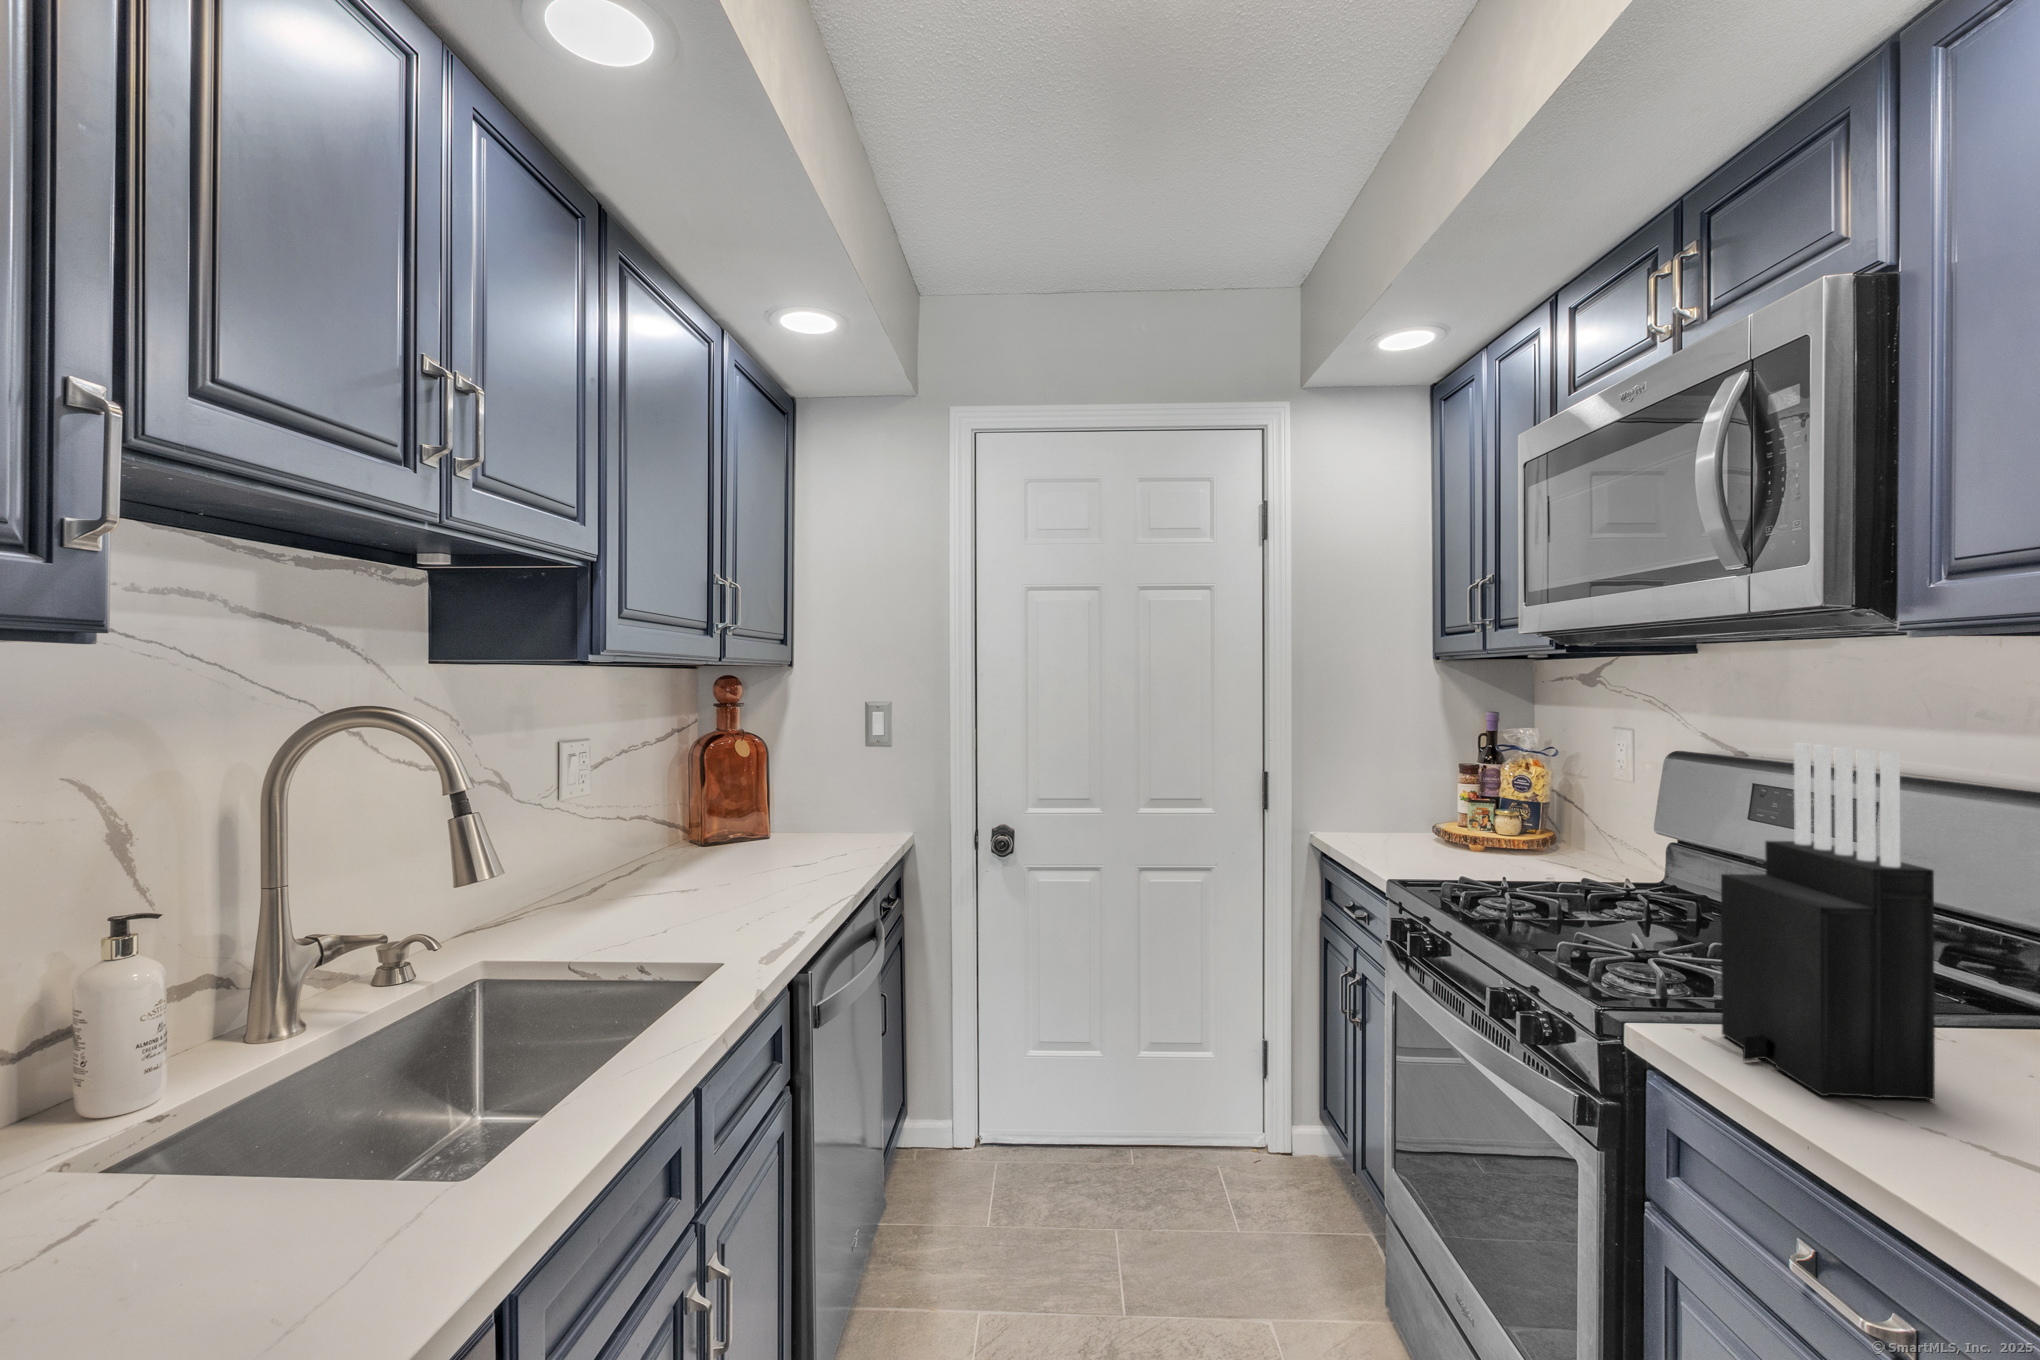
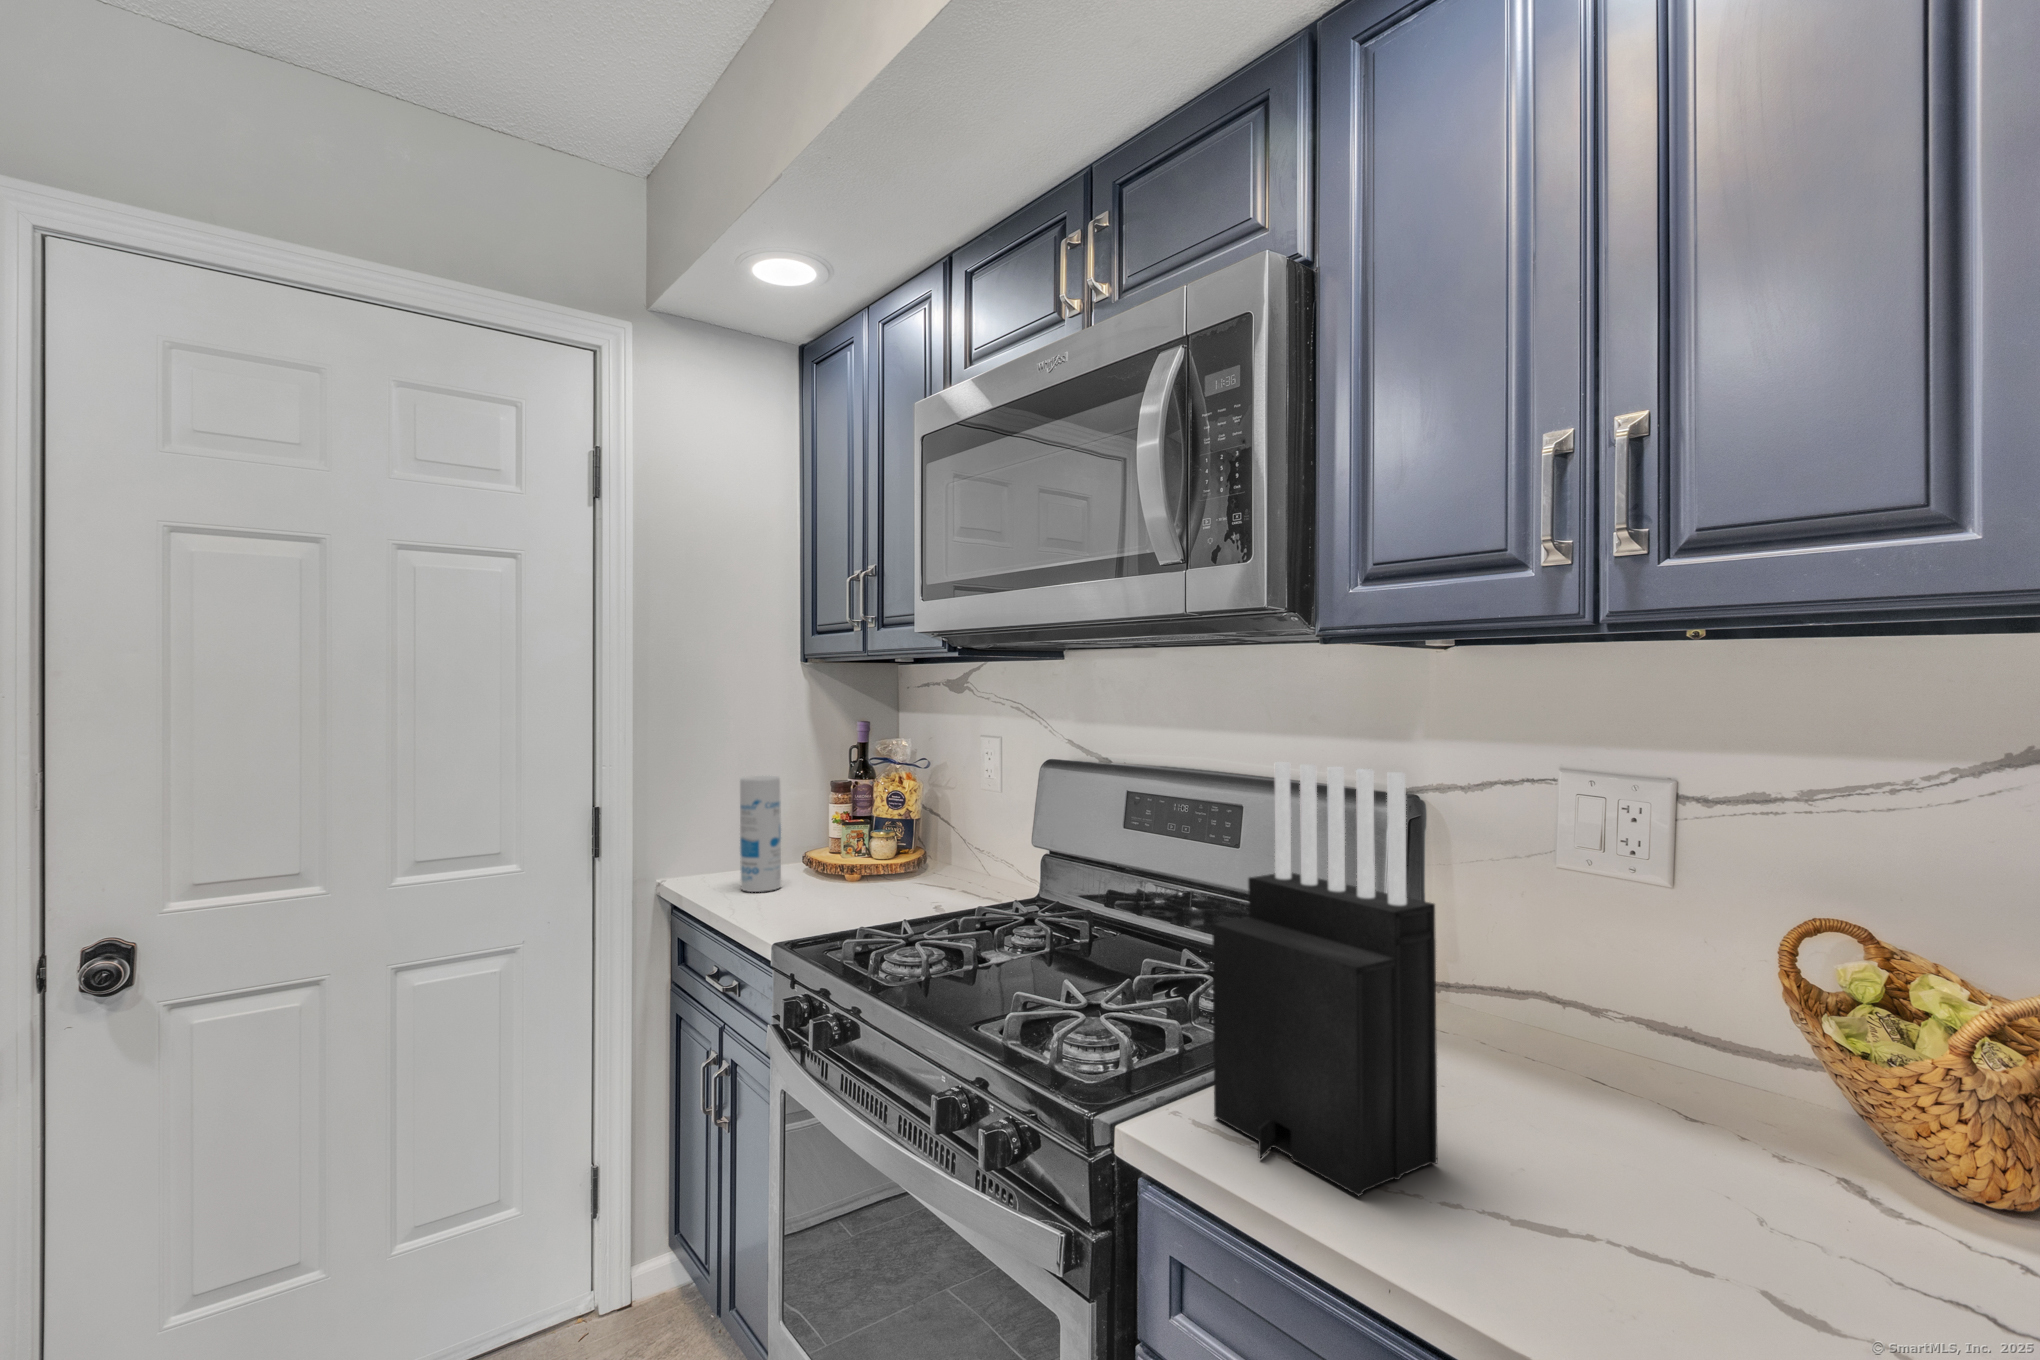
canister: none [1374,753,1409,849] -> present [740,776,781,892]

